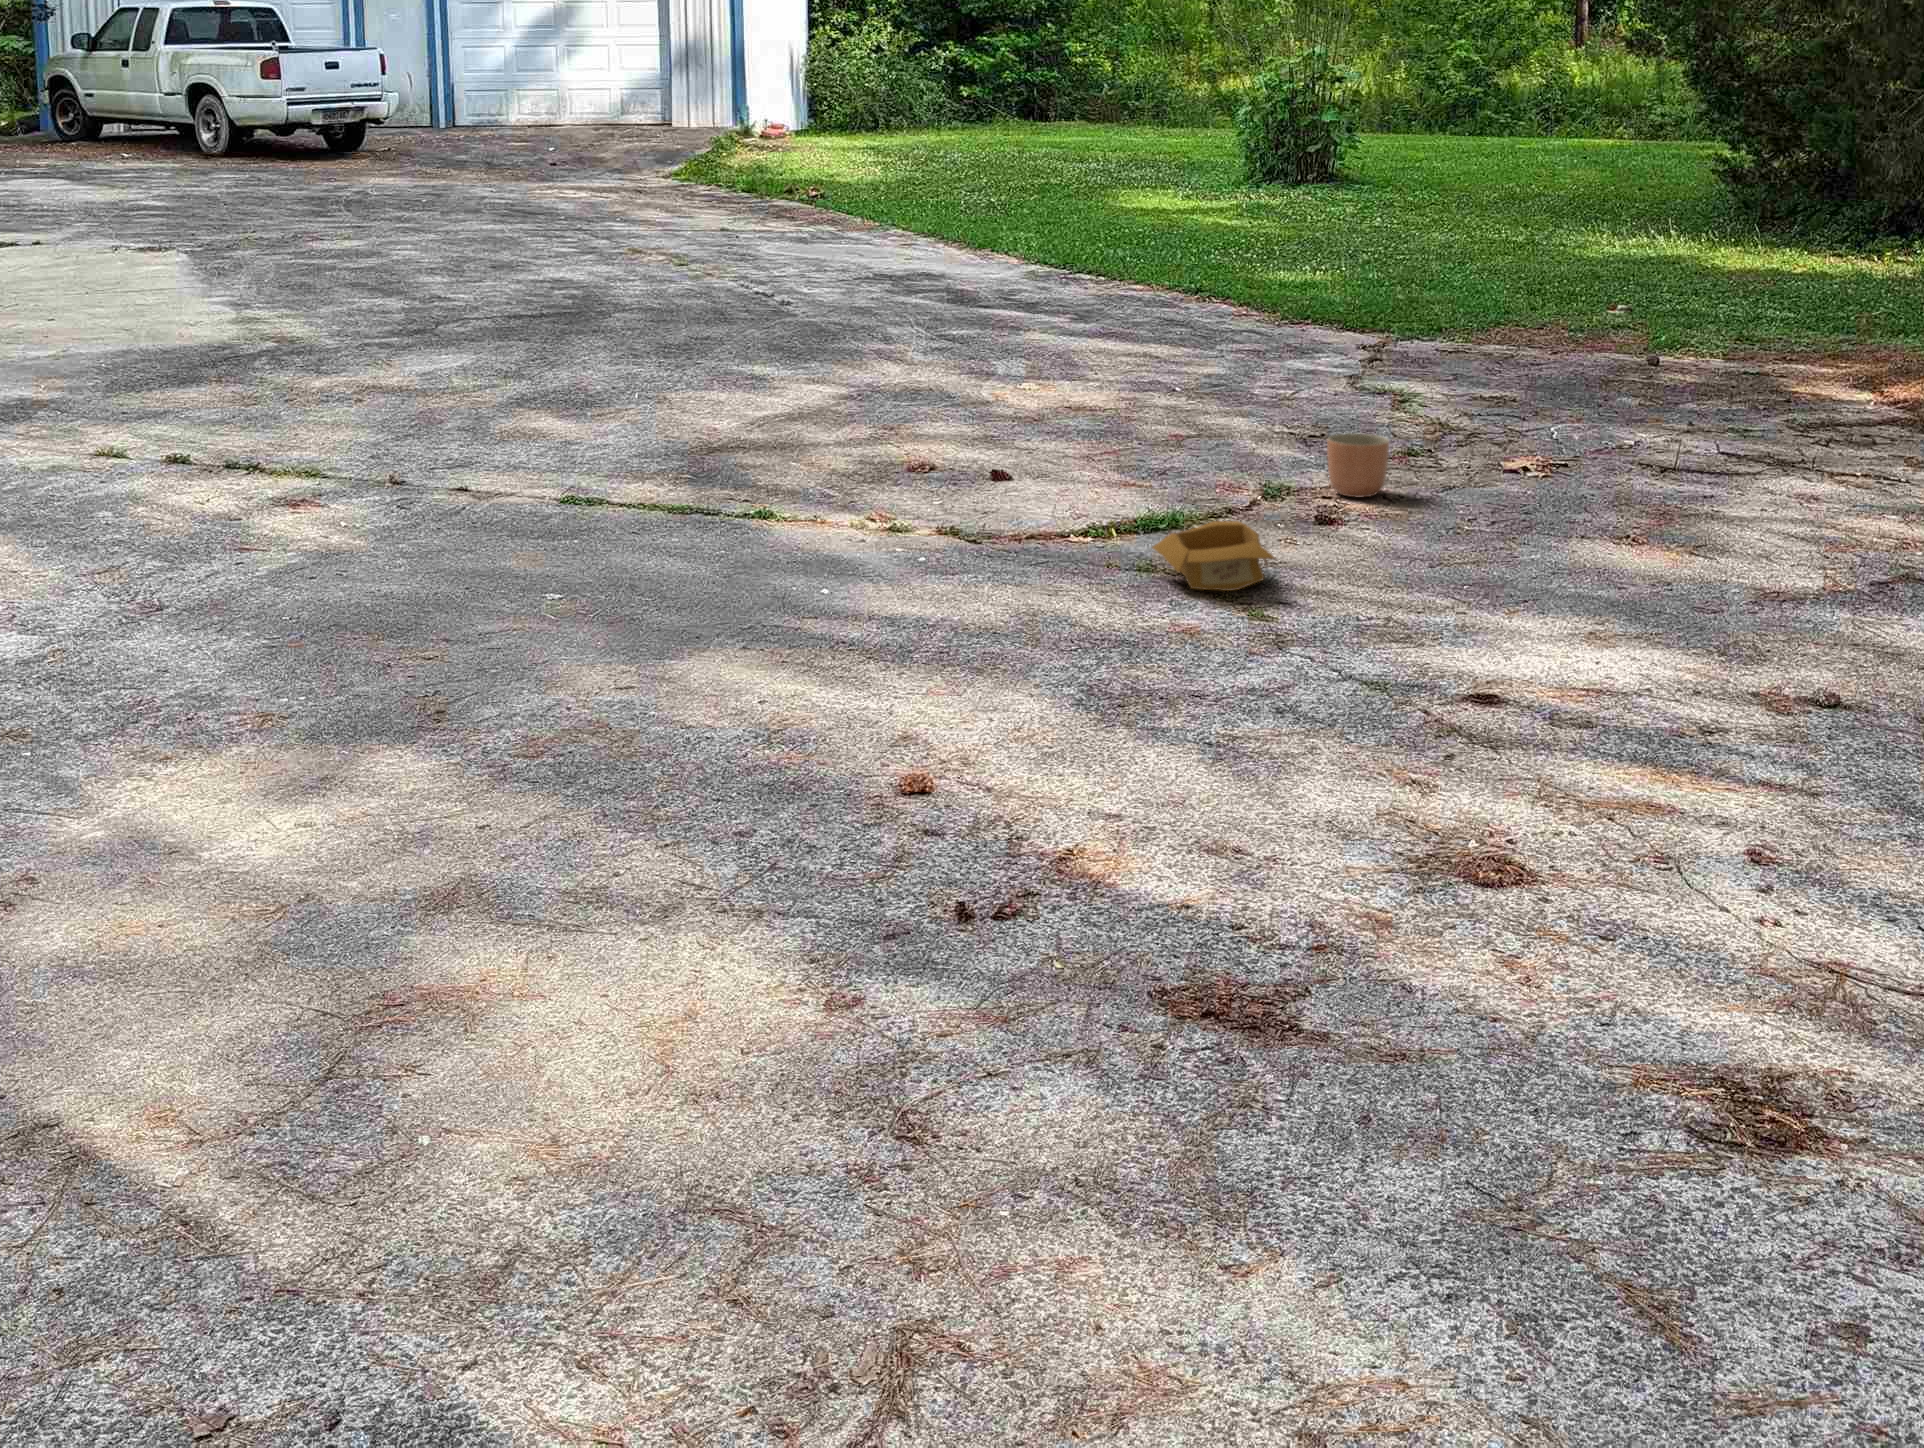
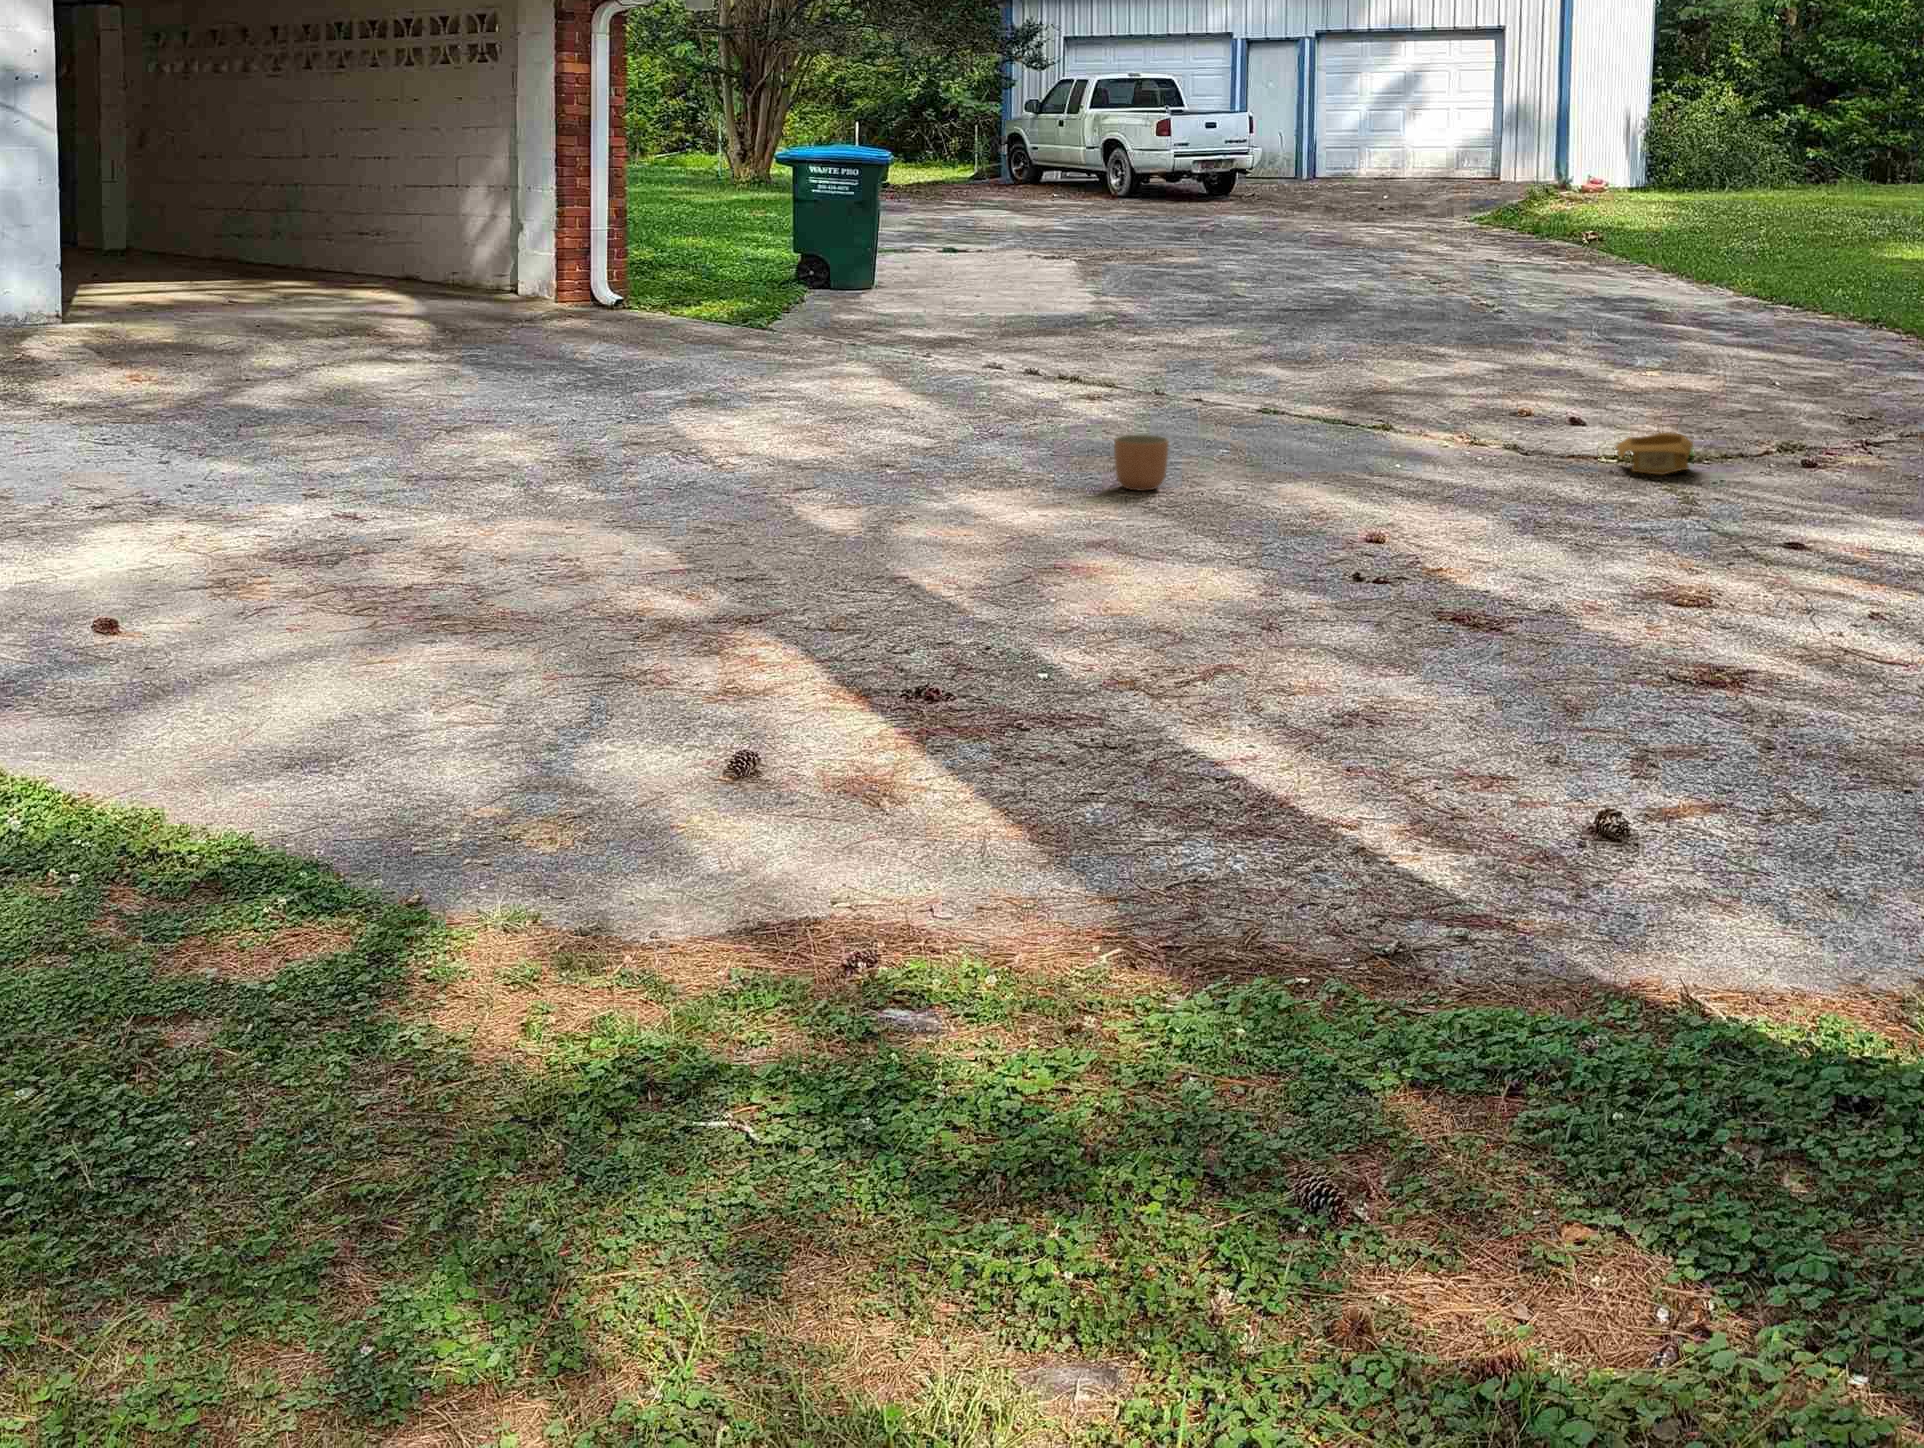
planter: present [1327,433,1389,497] -> present [1114,435,1169,491]

